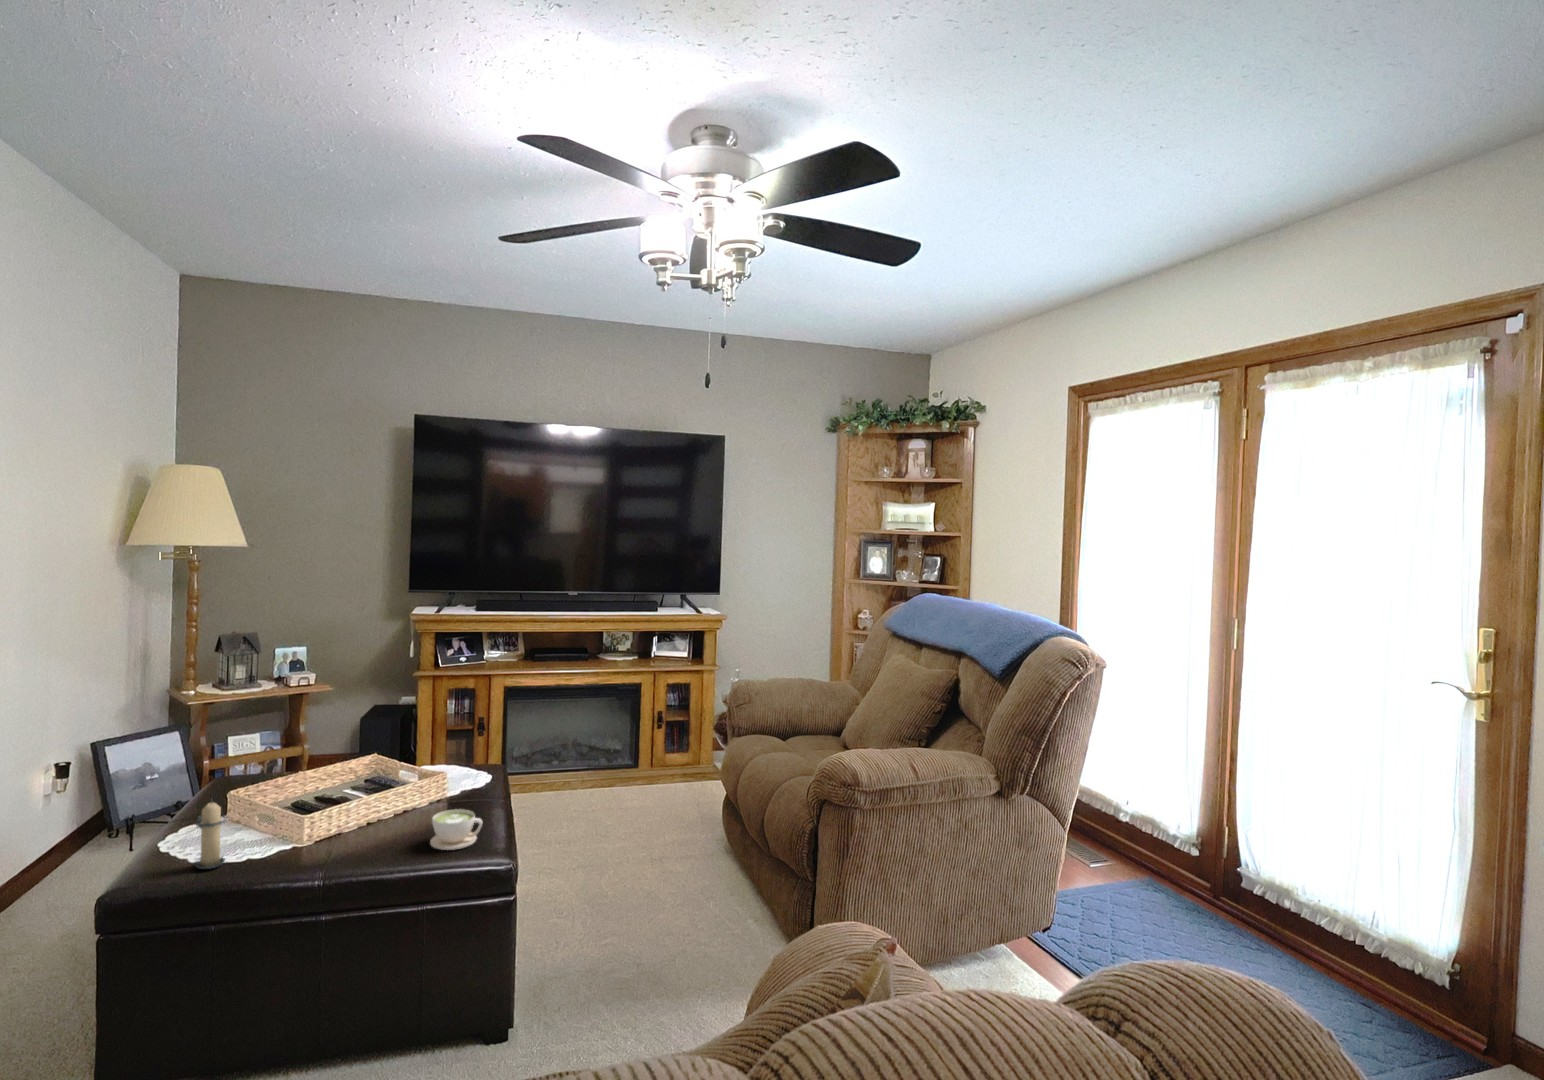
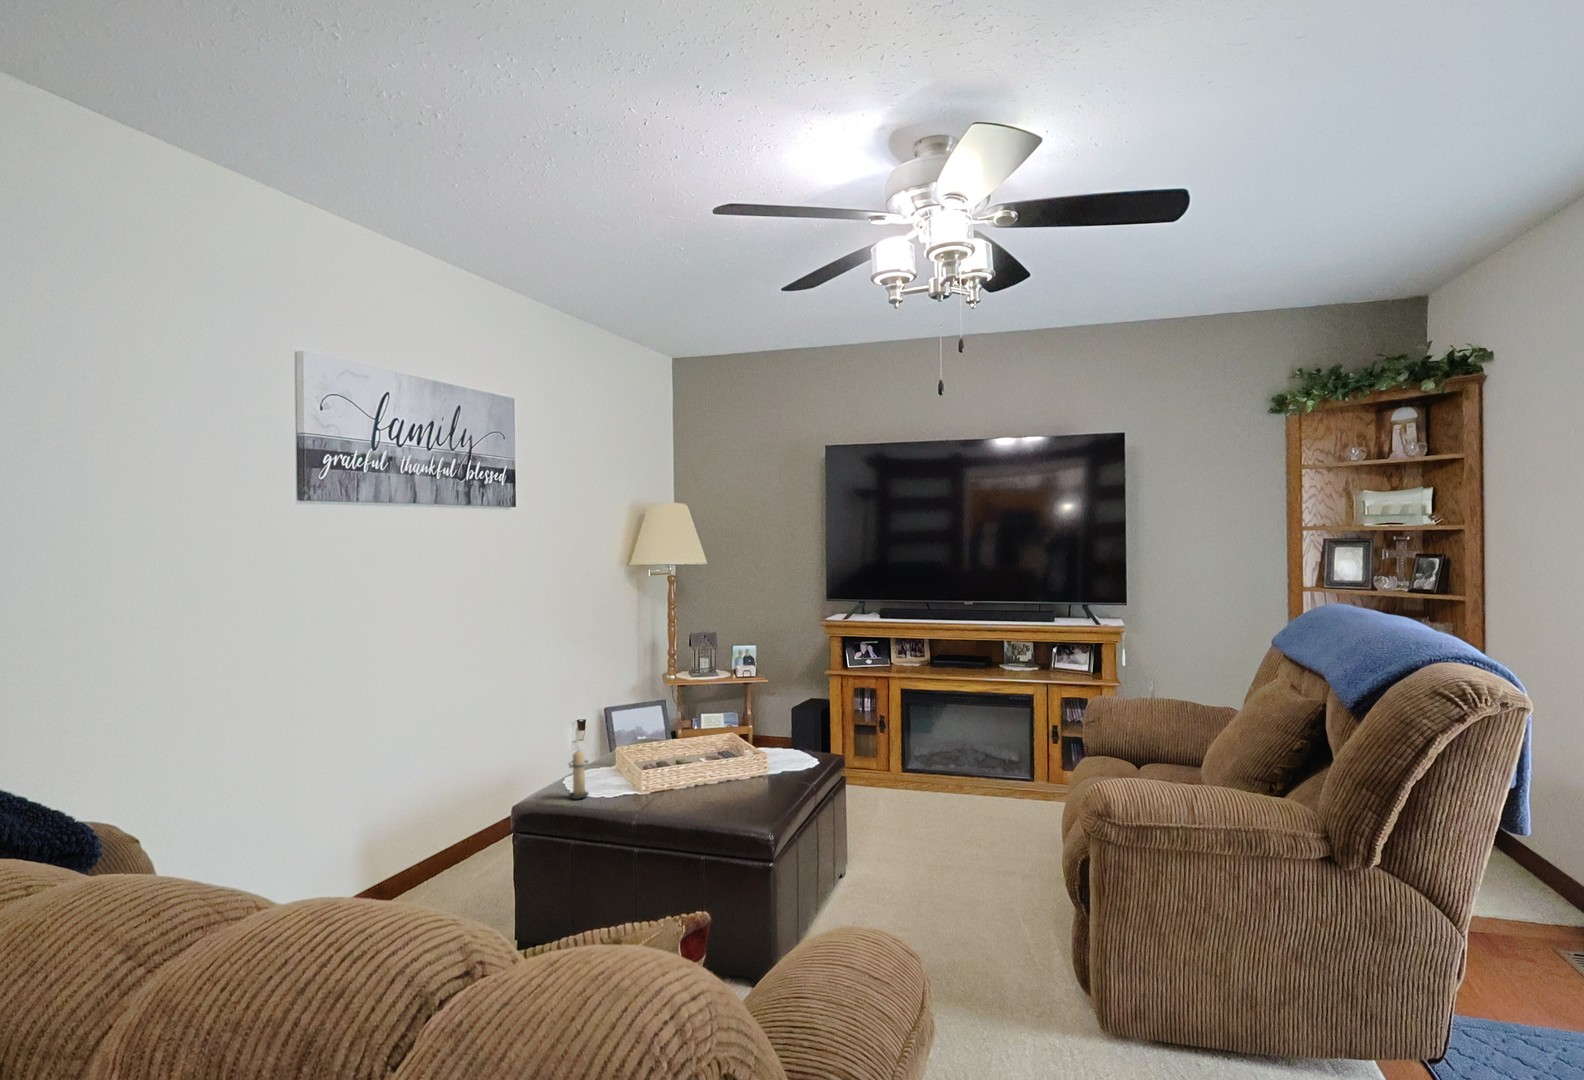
coffee cup: present [430,809,483,850] -> none [723,782,762,816]

